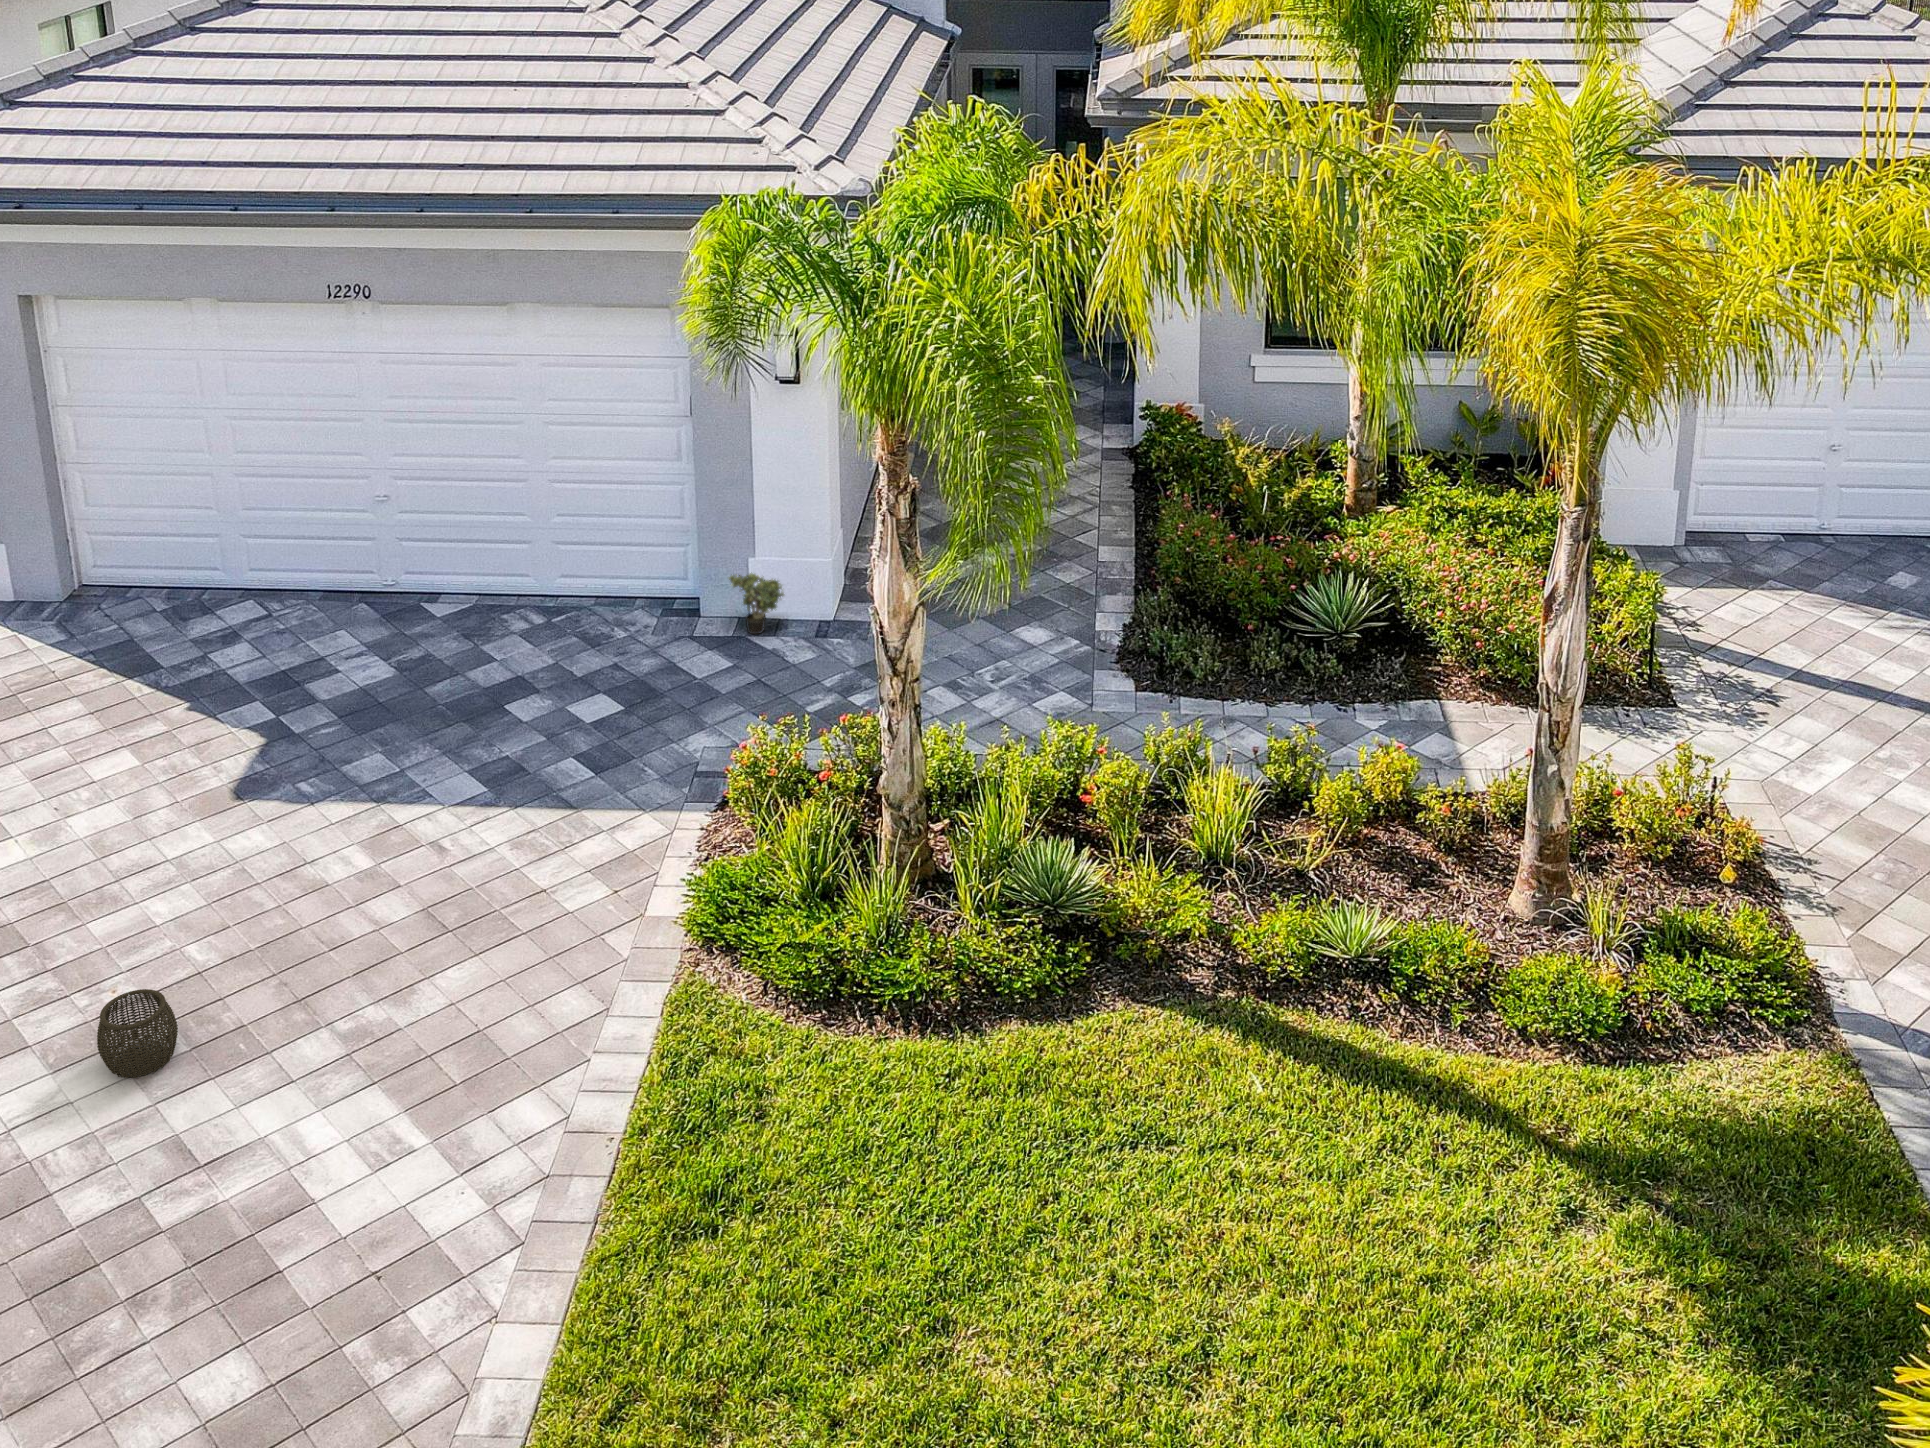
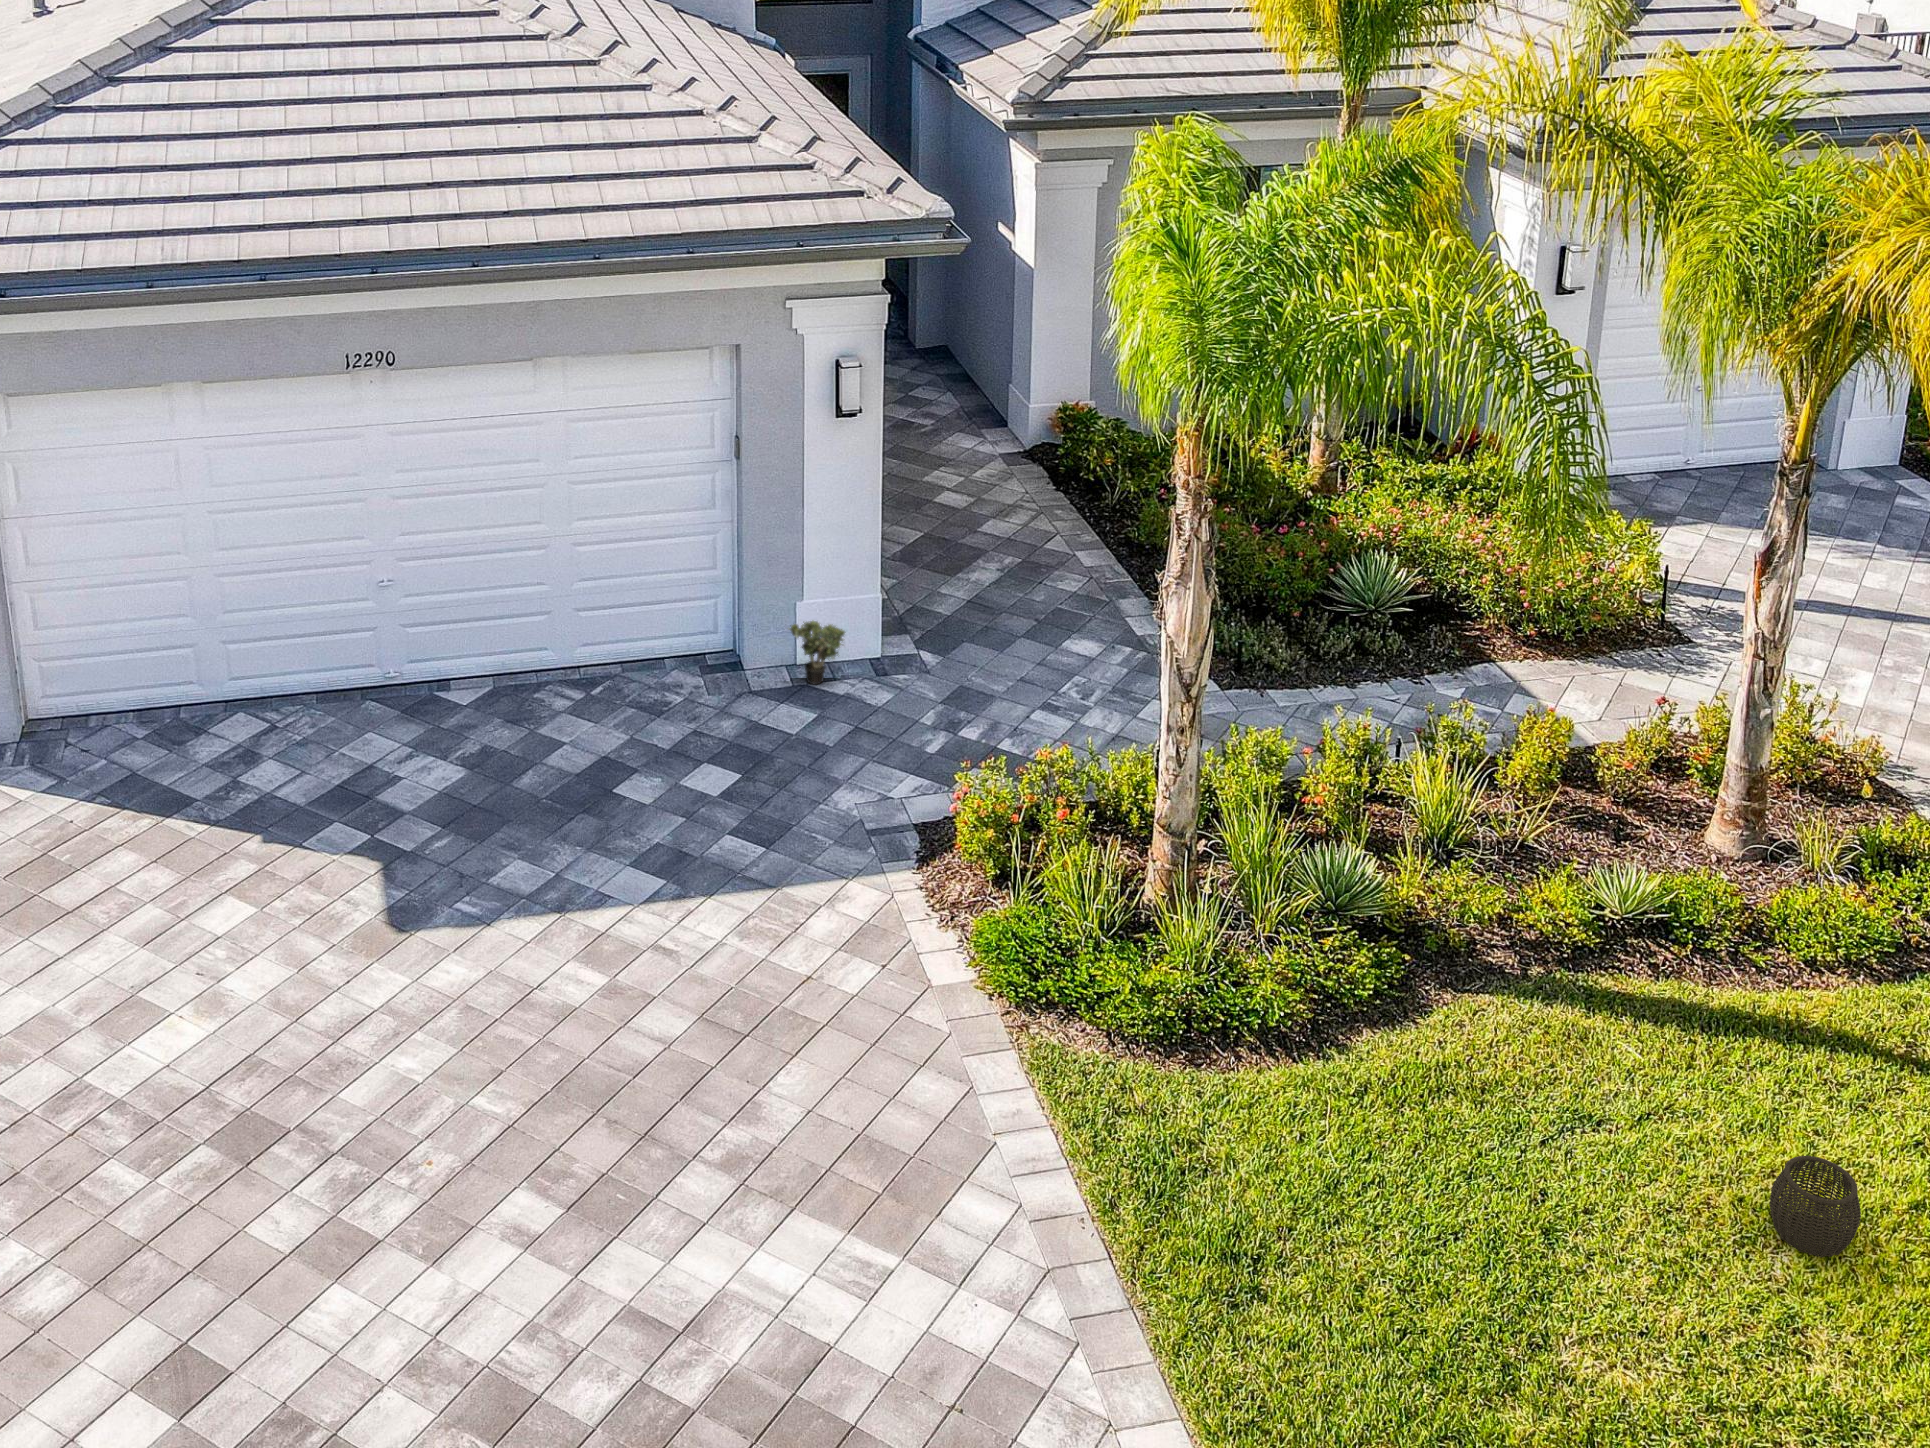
woven basket: present [97,989,178,1078] -> present [1769,1156,1861,1257]

